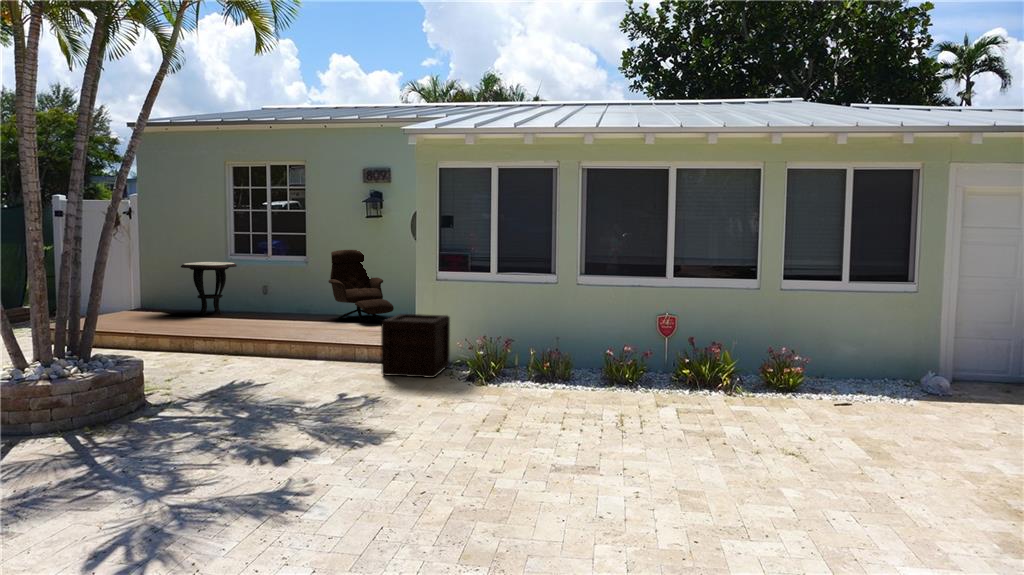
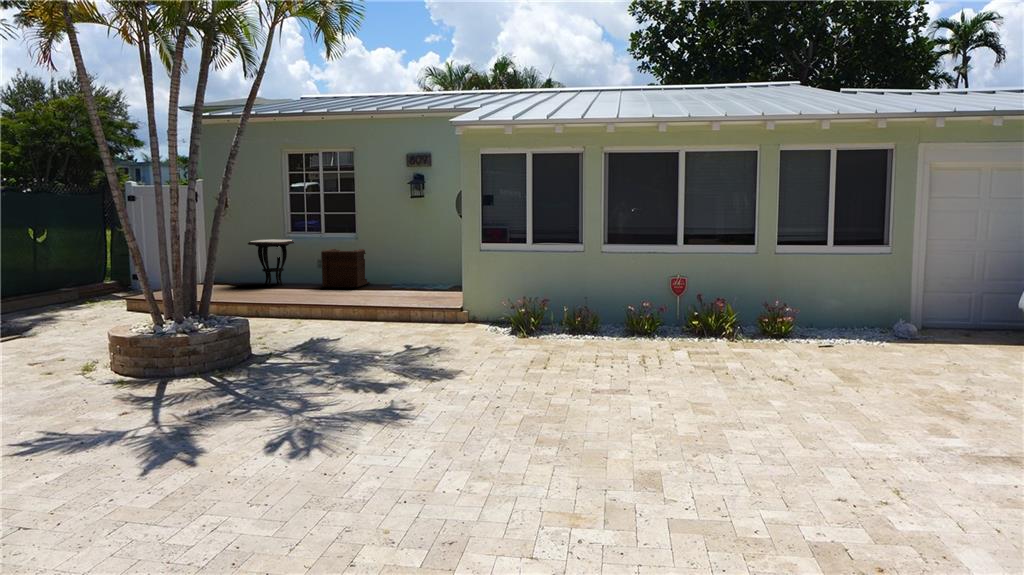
lounge chair: present [328,250,394,324] -> none [378,226,437,291]
wooden crate: present [381,314,450,378] -> present [321,249,370,288]

